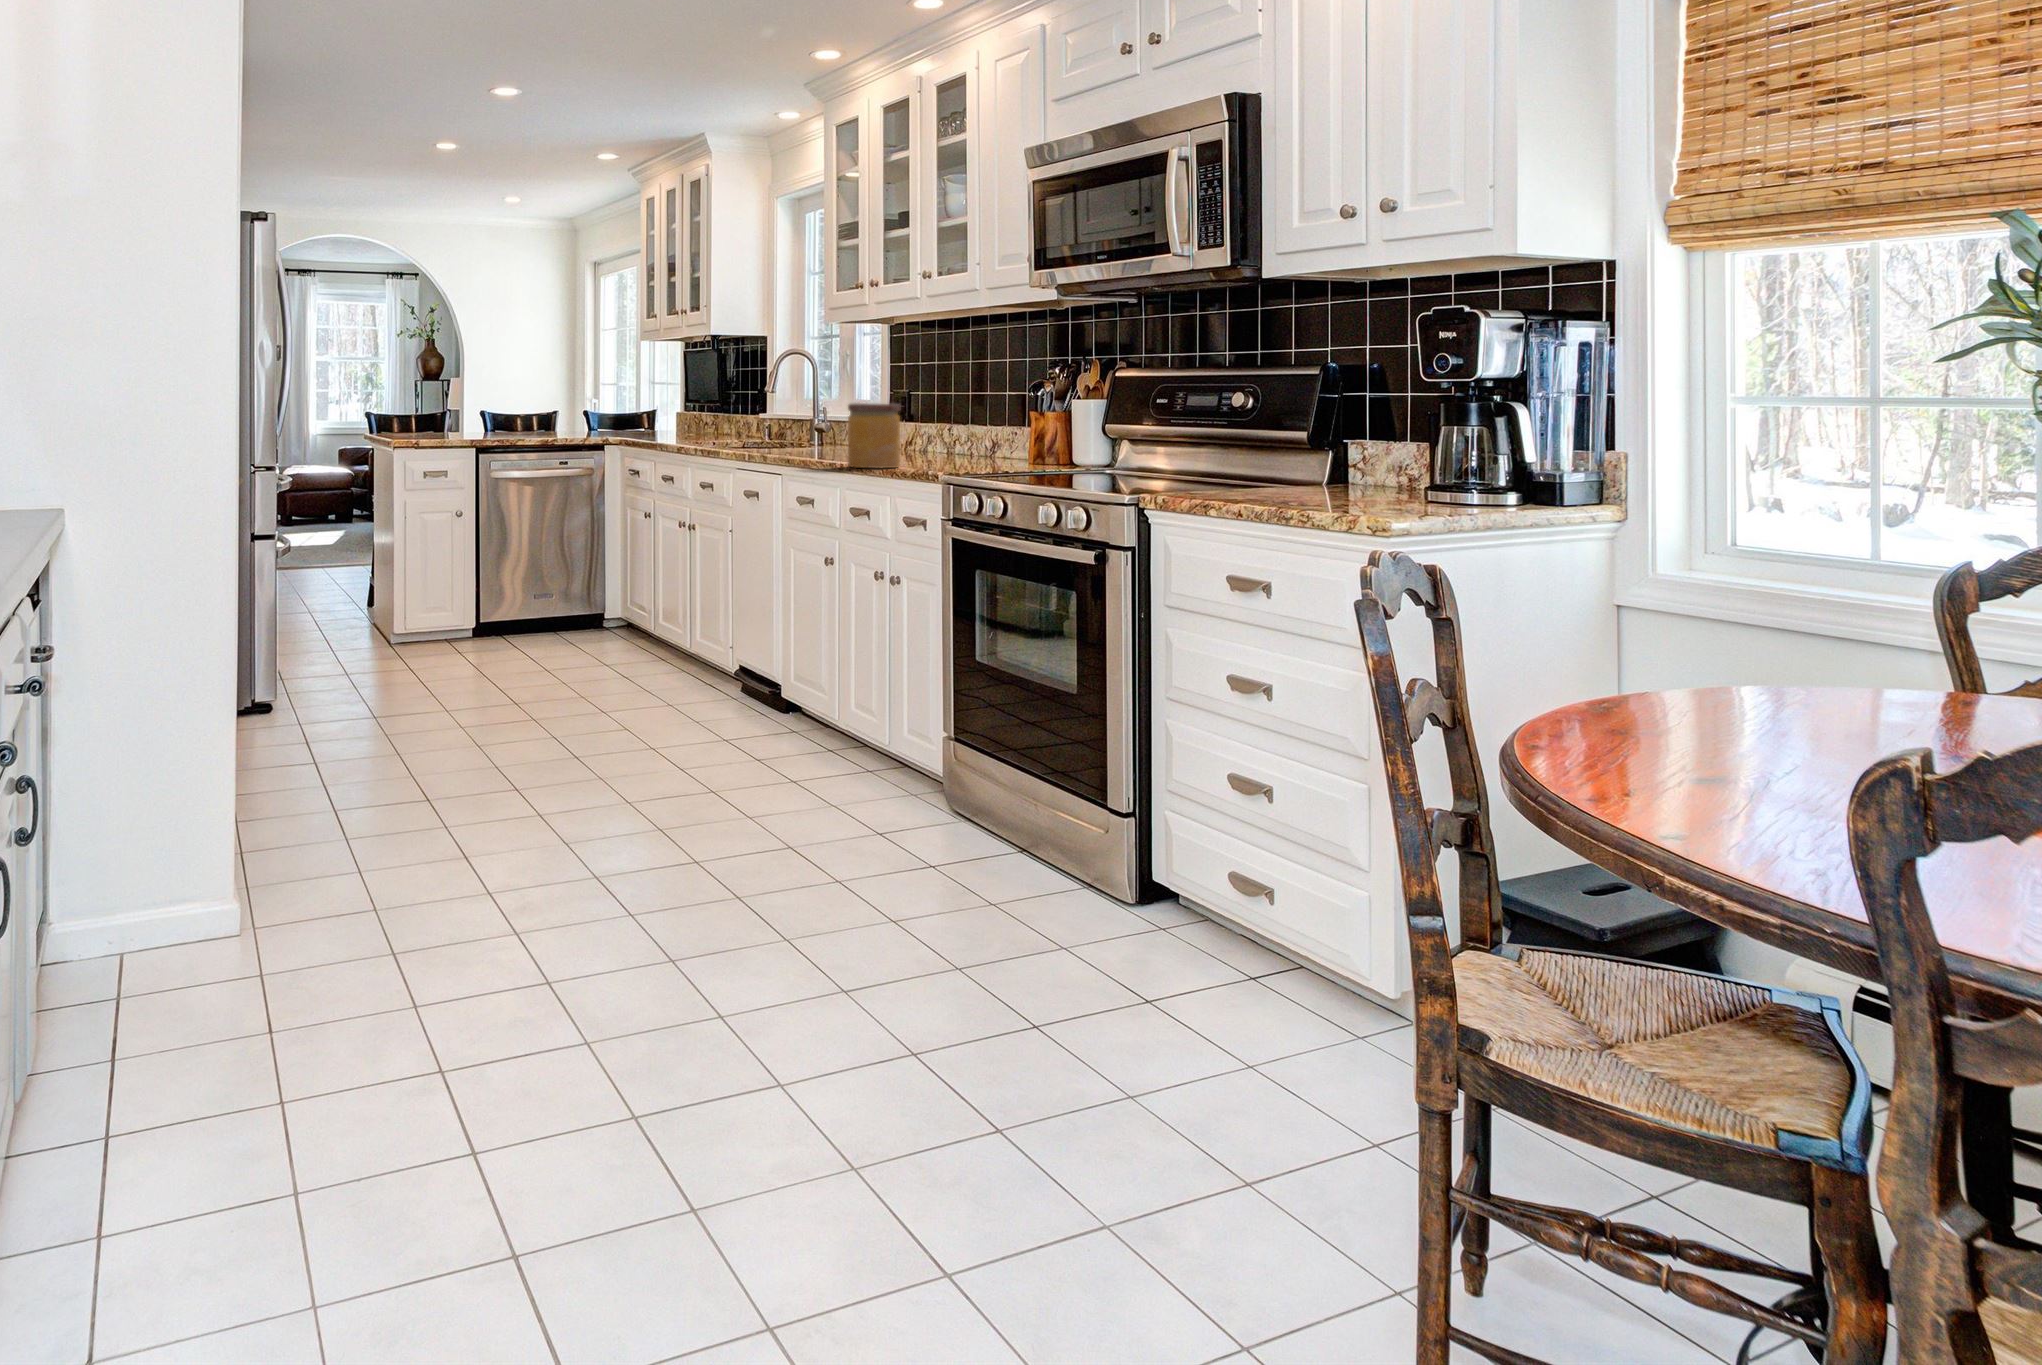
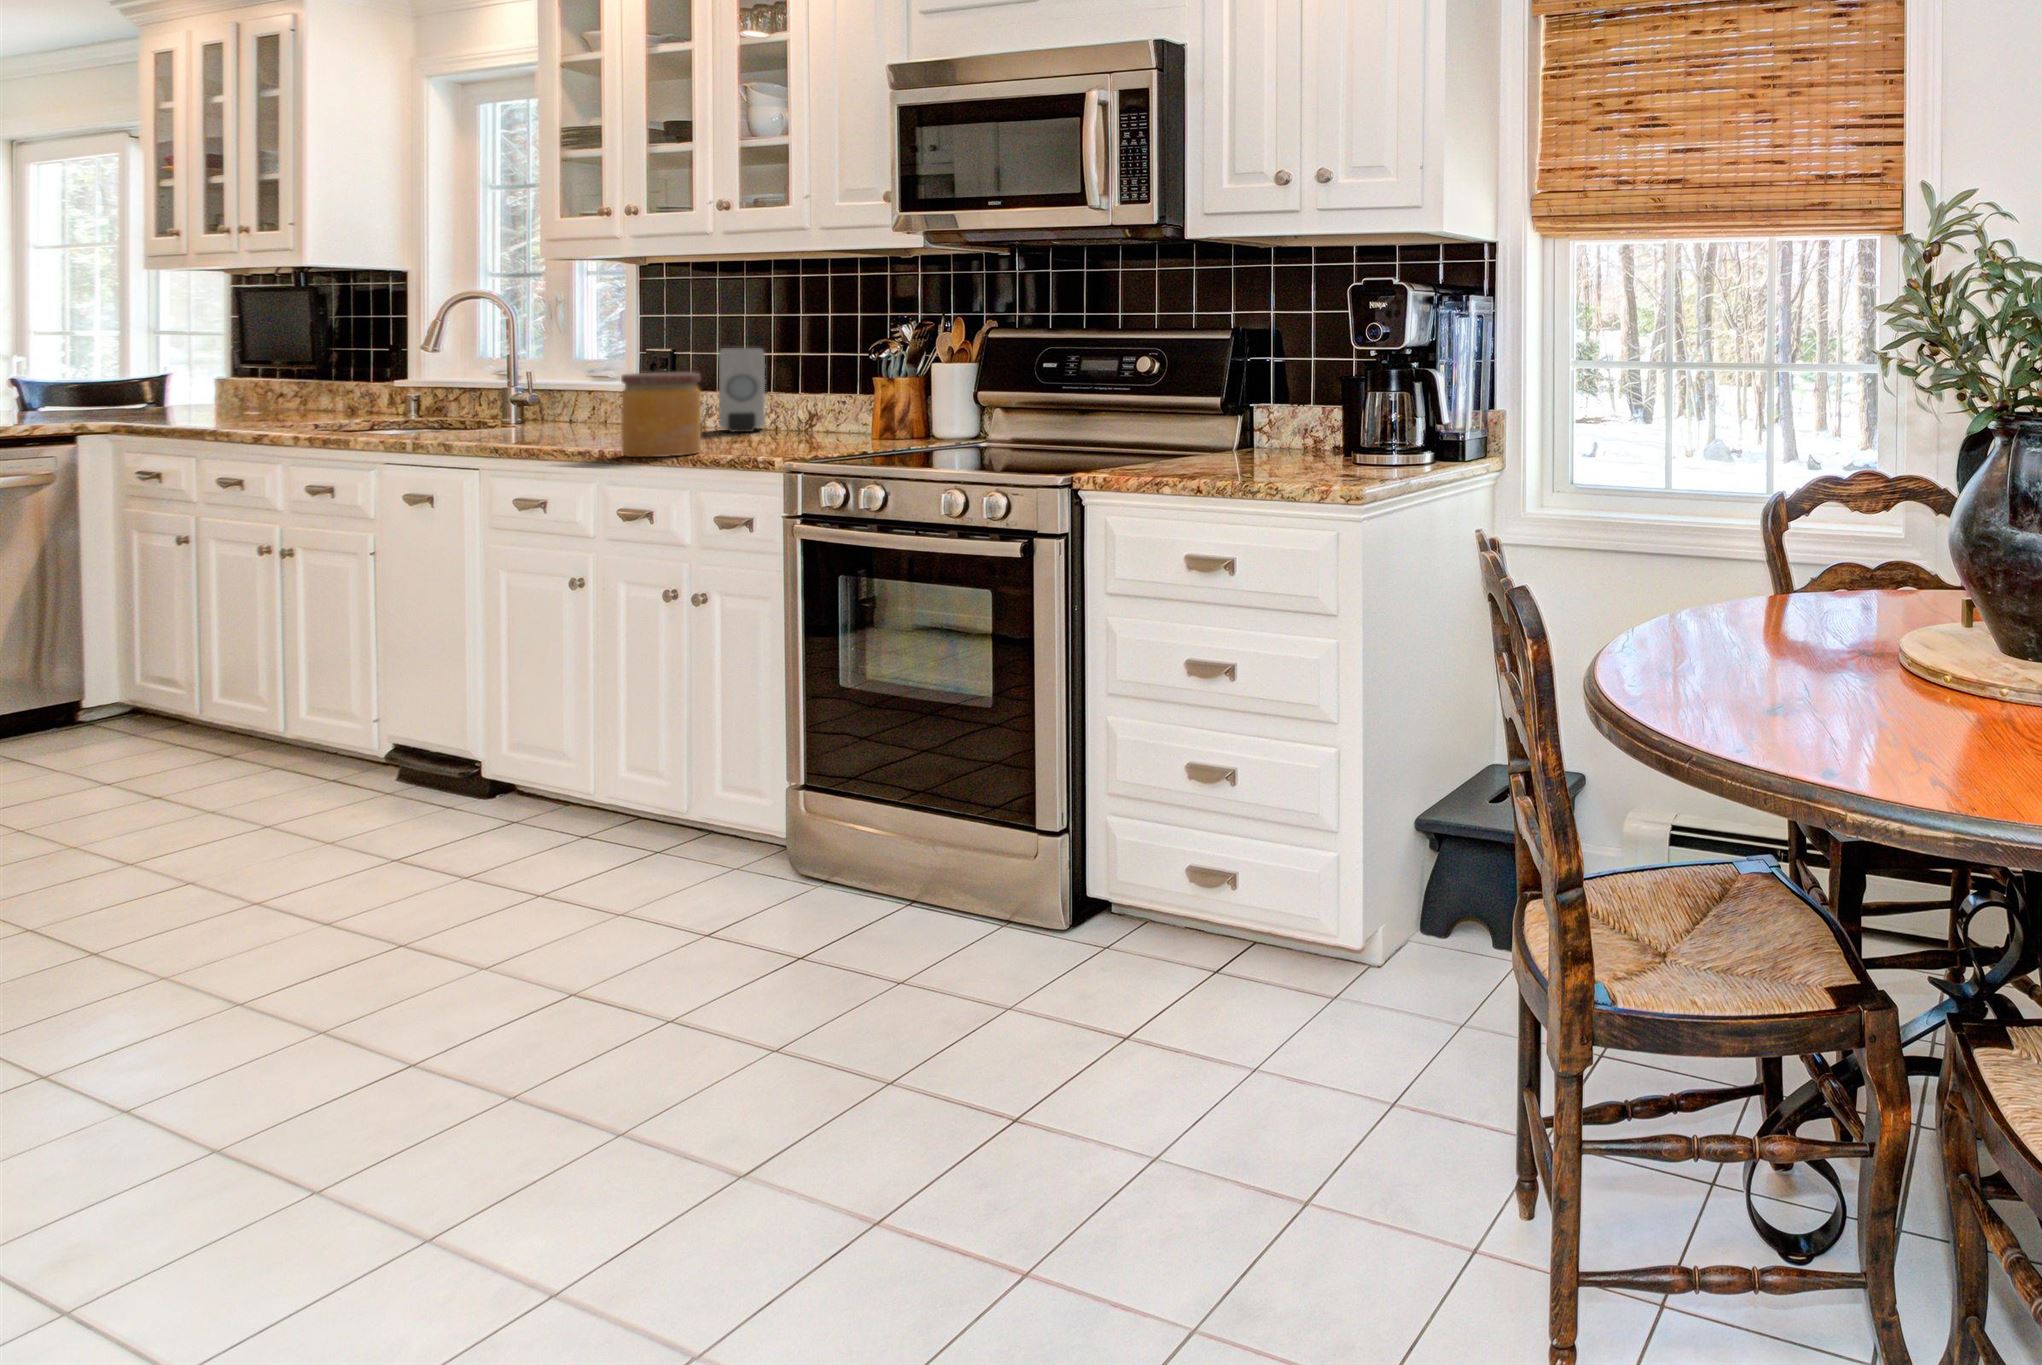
soap dispenser: none [931,388,967,457] -> present [719,348,765,432]

